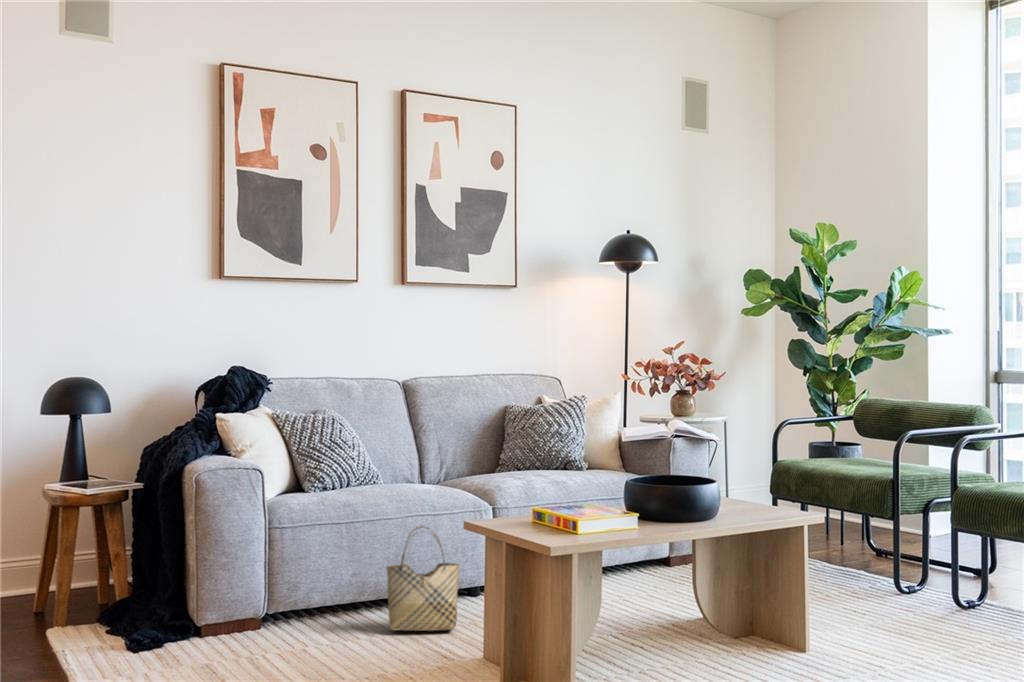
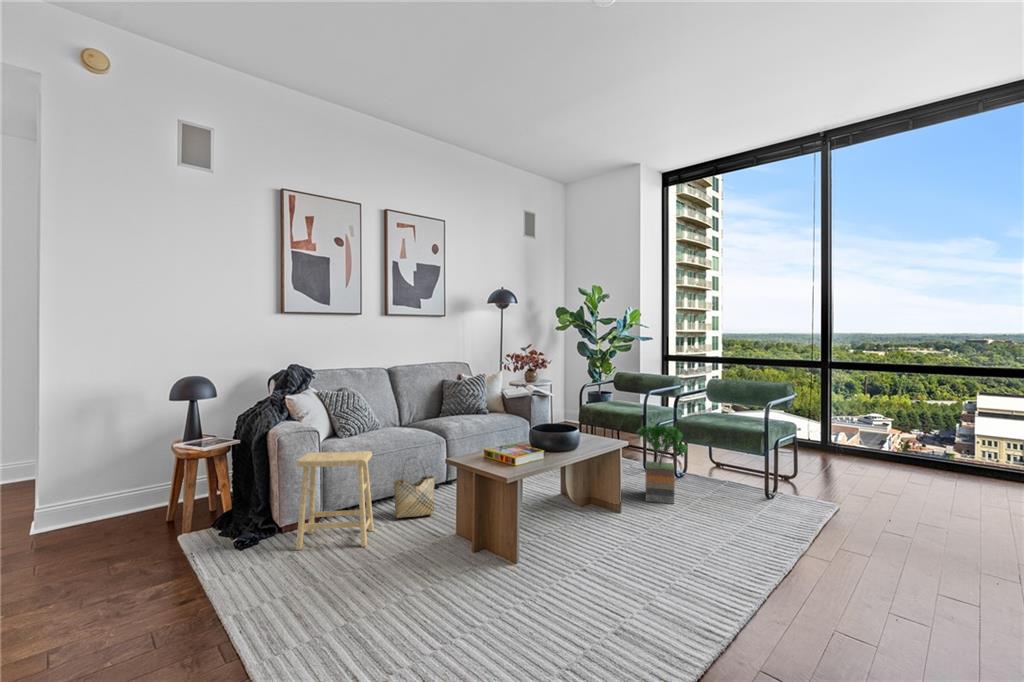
potted tree: none [852,486,959,645] -> present [637,425,687,504]
footstool: none [218,503,349,663] -> present [296,451,374,550]

